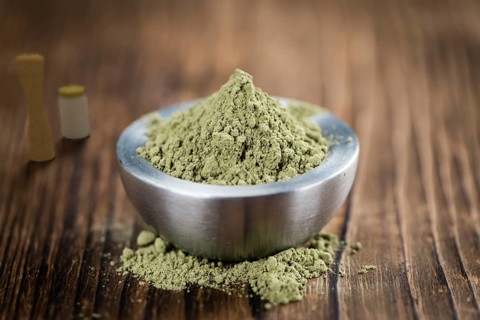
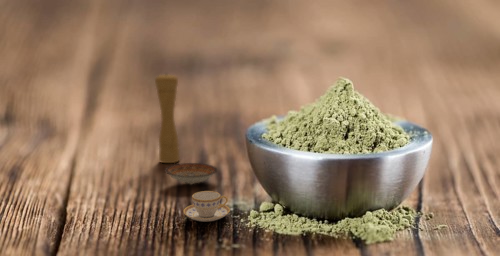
jar: present [58,85,90,139] -> none [181,105,206,150]
ceramic bowl: none [25,168,93,197] -> present [165,163,217,184]
teacup: none [35,222,98,266] -> present [184,191,230,222]

